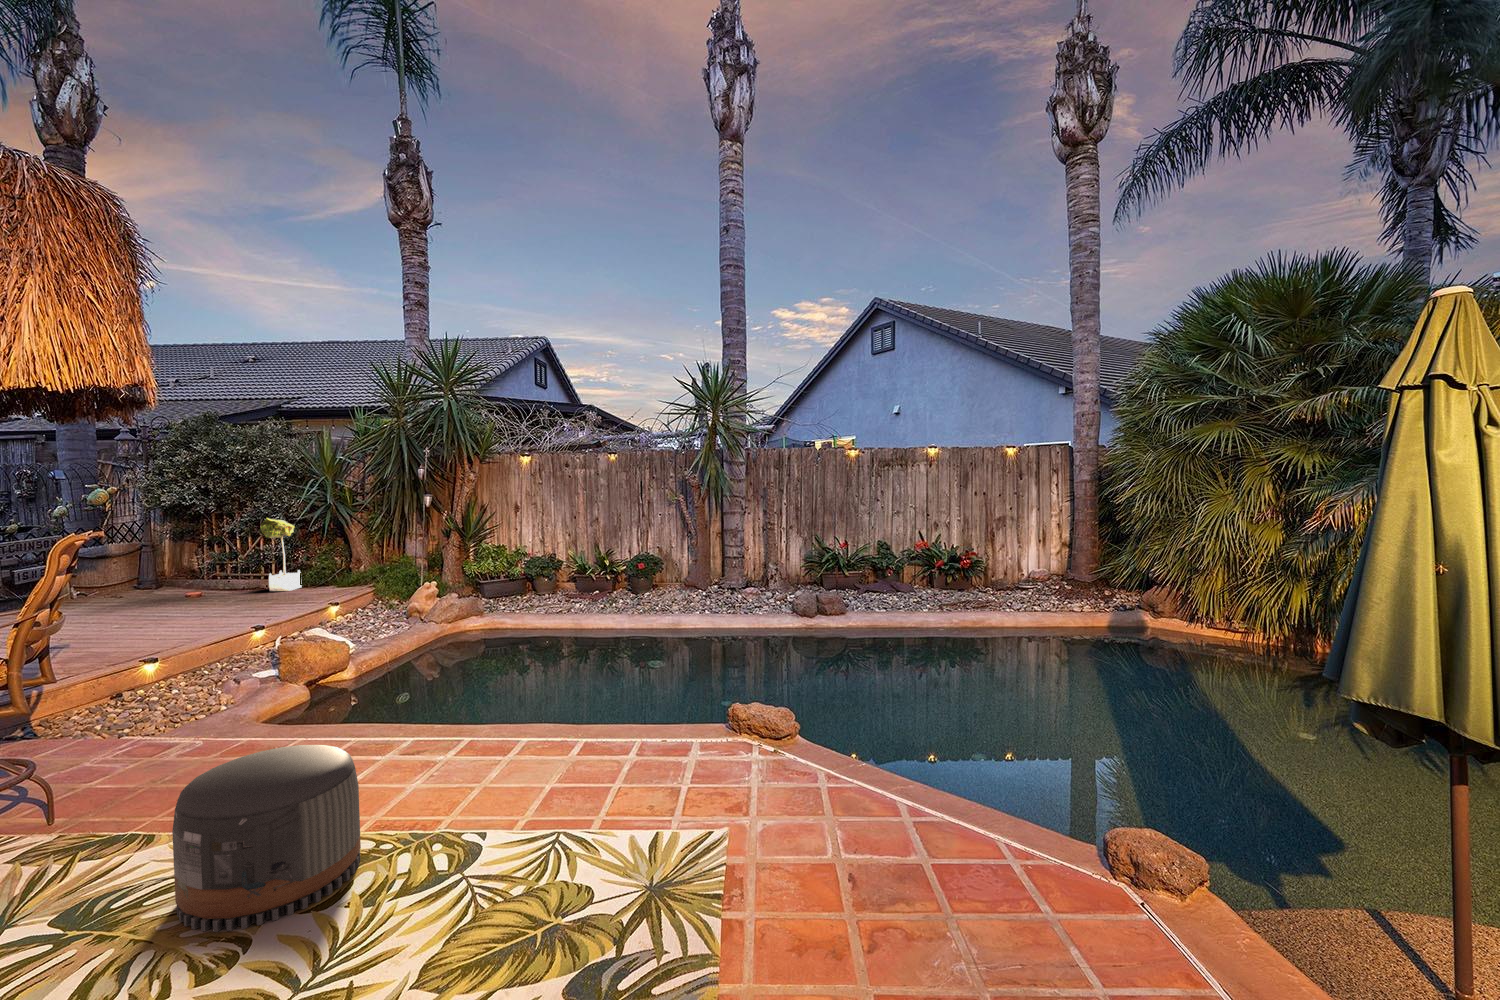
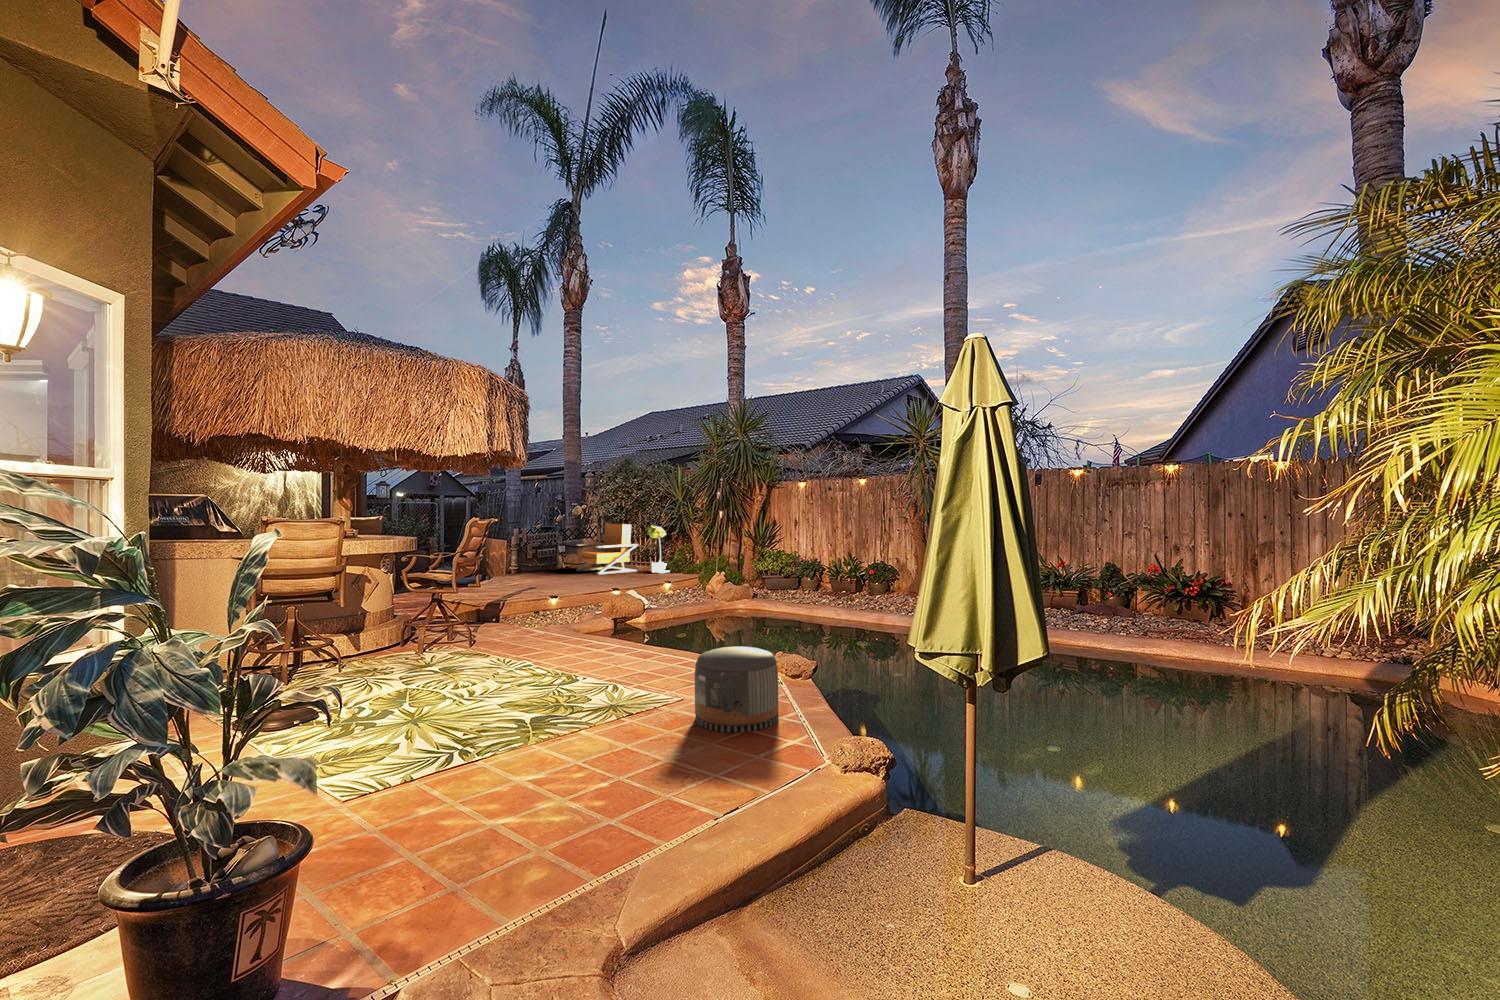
lounge chair: none [96,517,236,603] -> present [576,523,638,574]
pouf: present [172,745,361,932] -> present [695,647,779,732]

